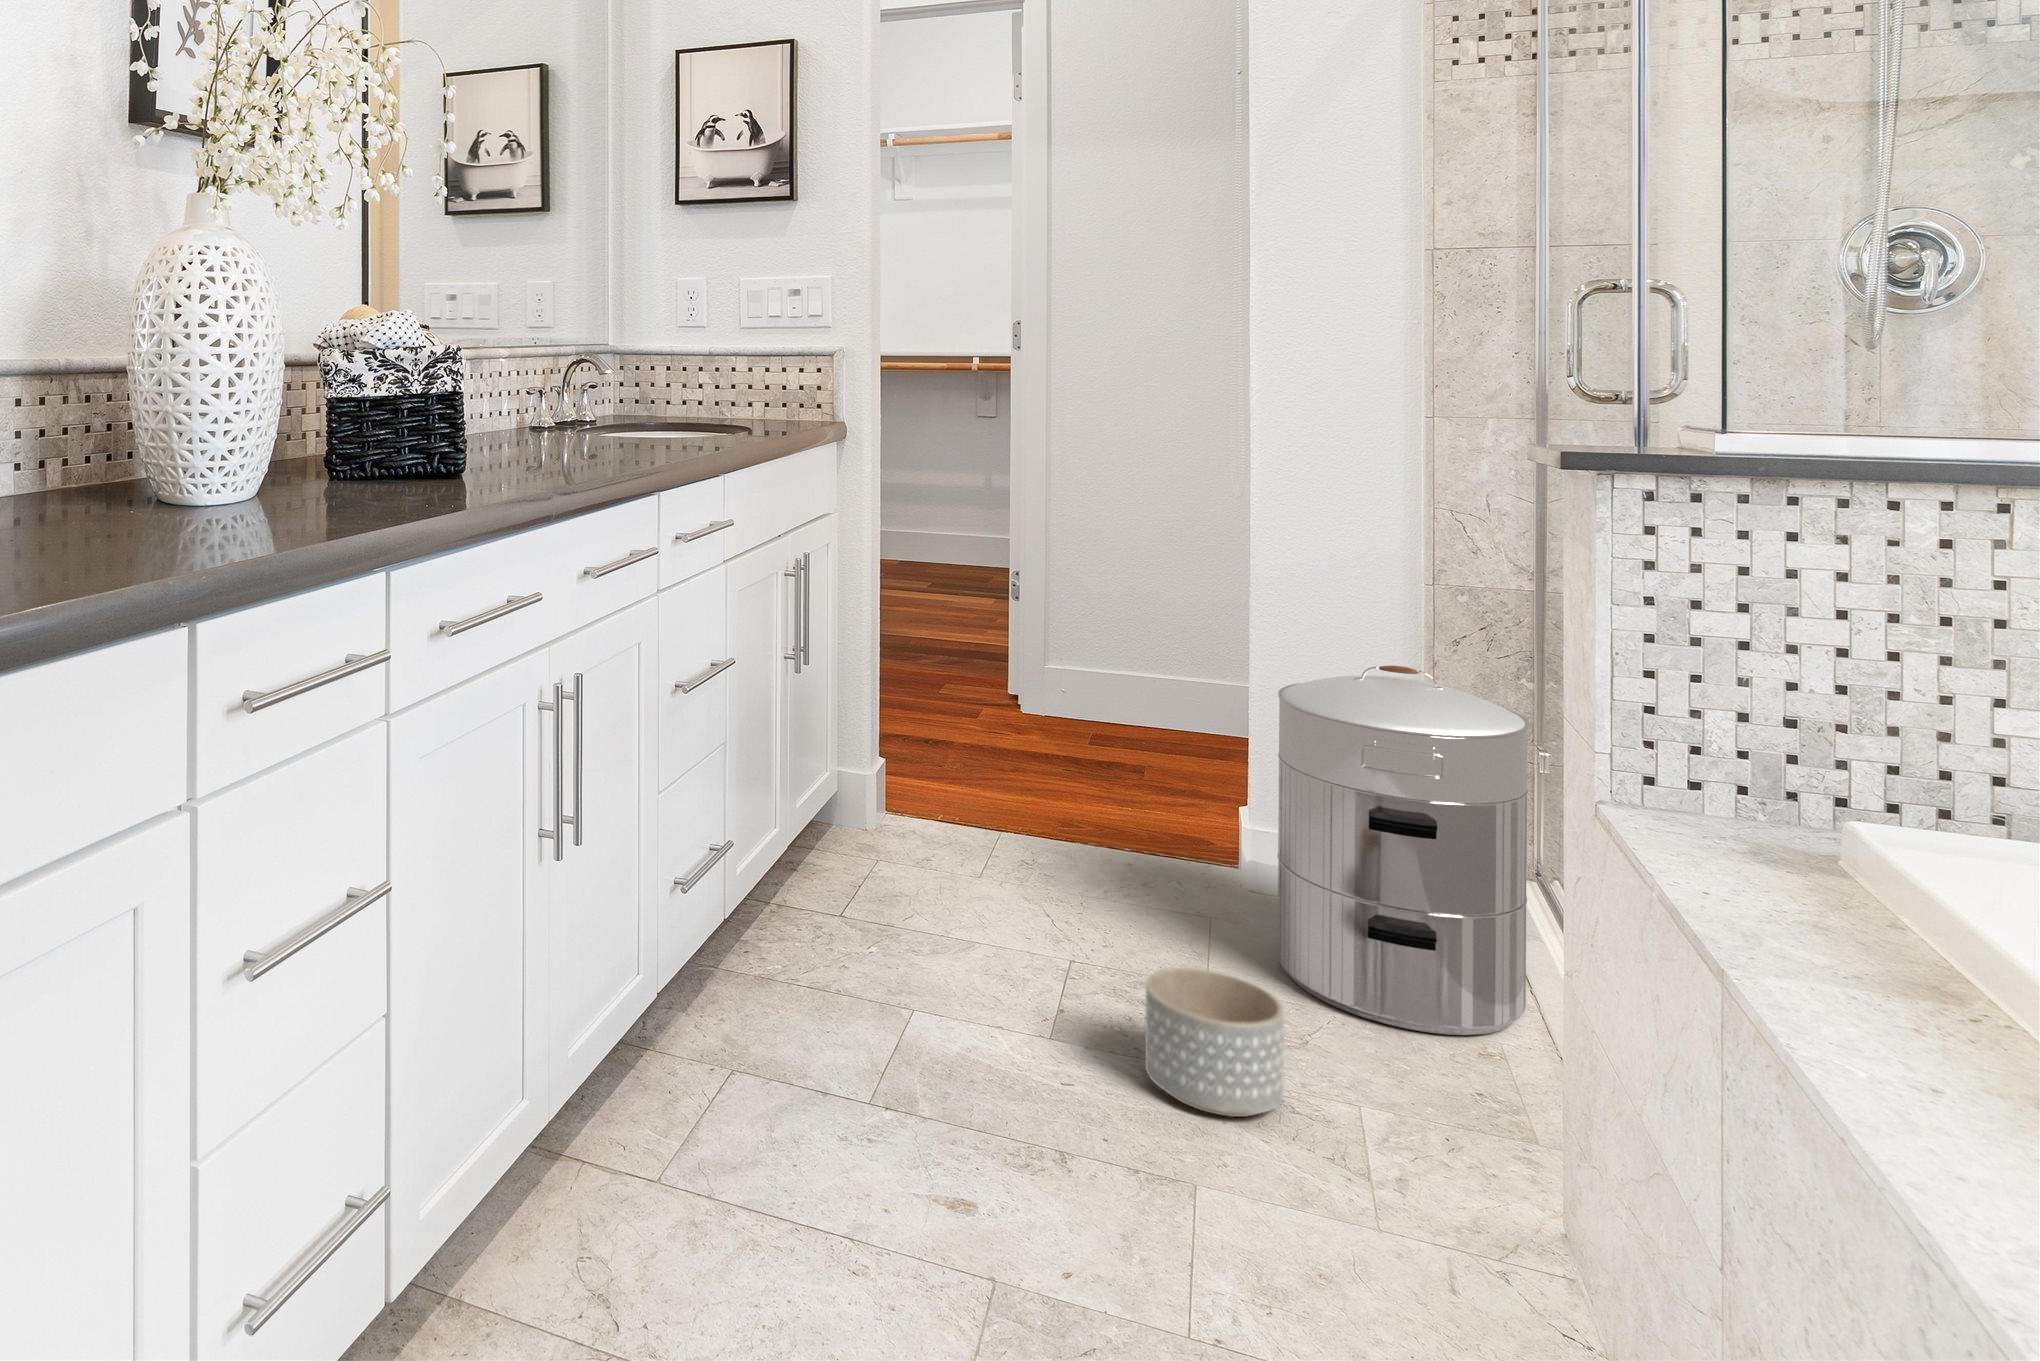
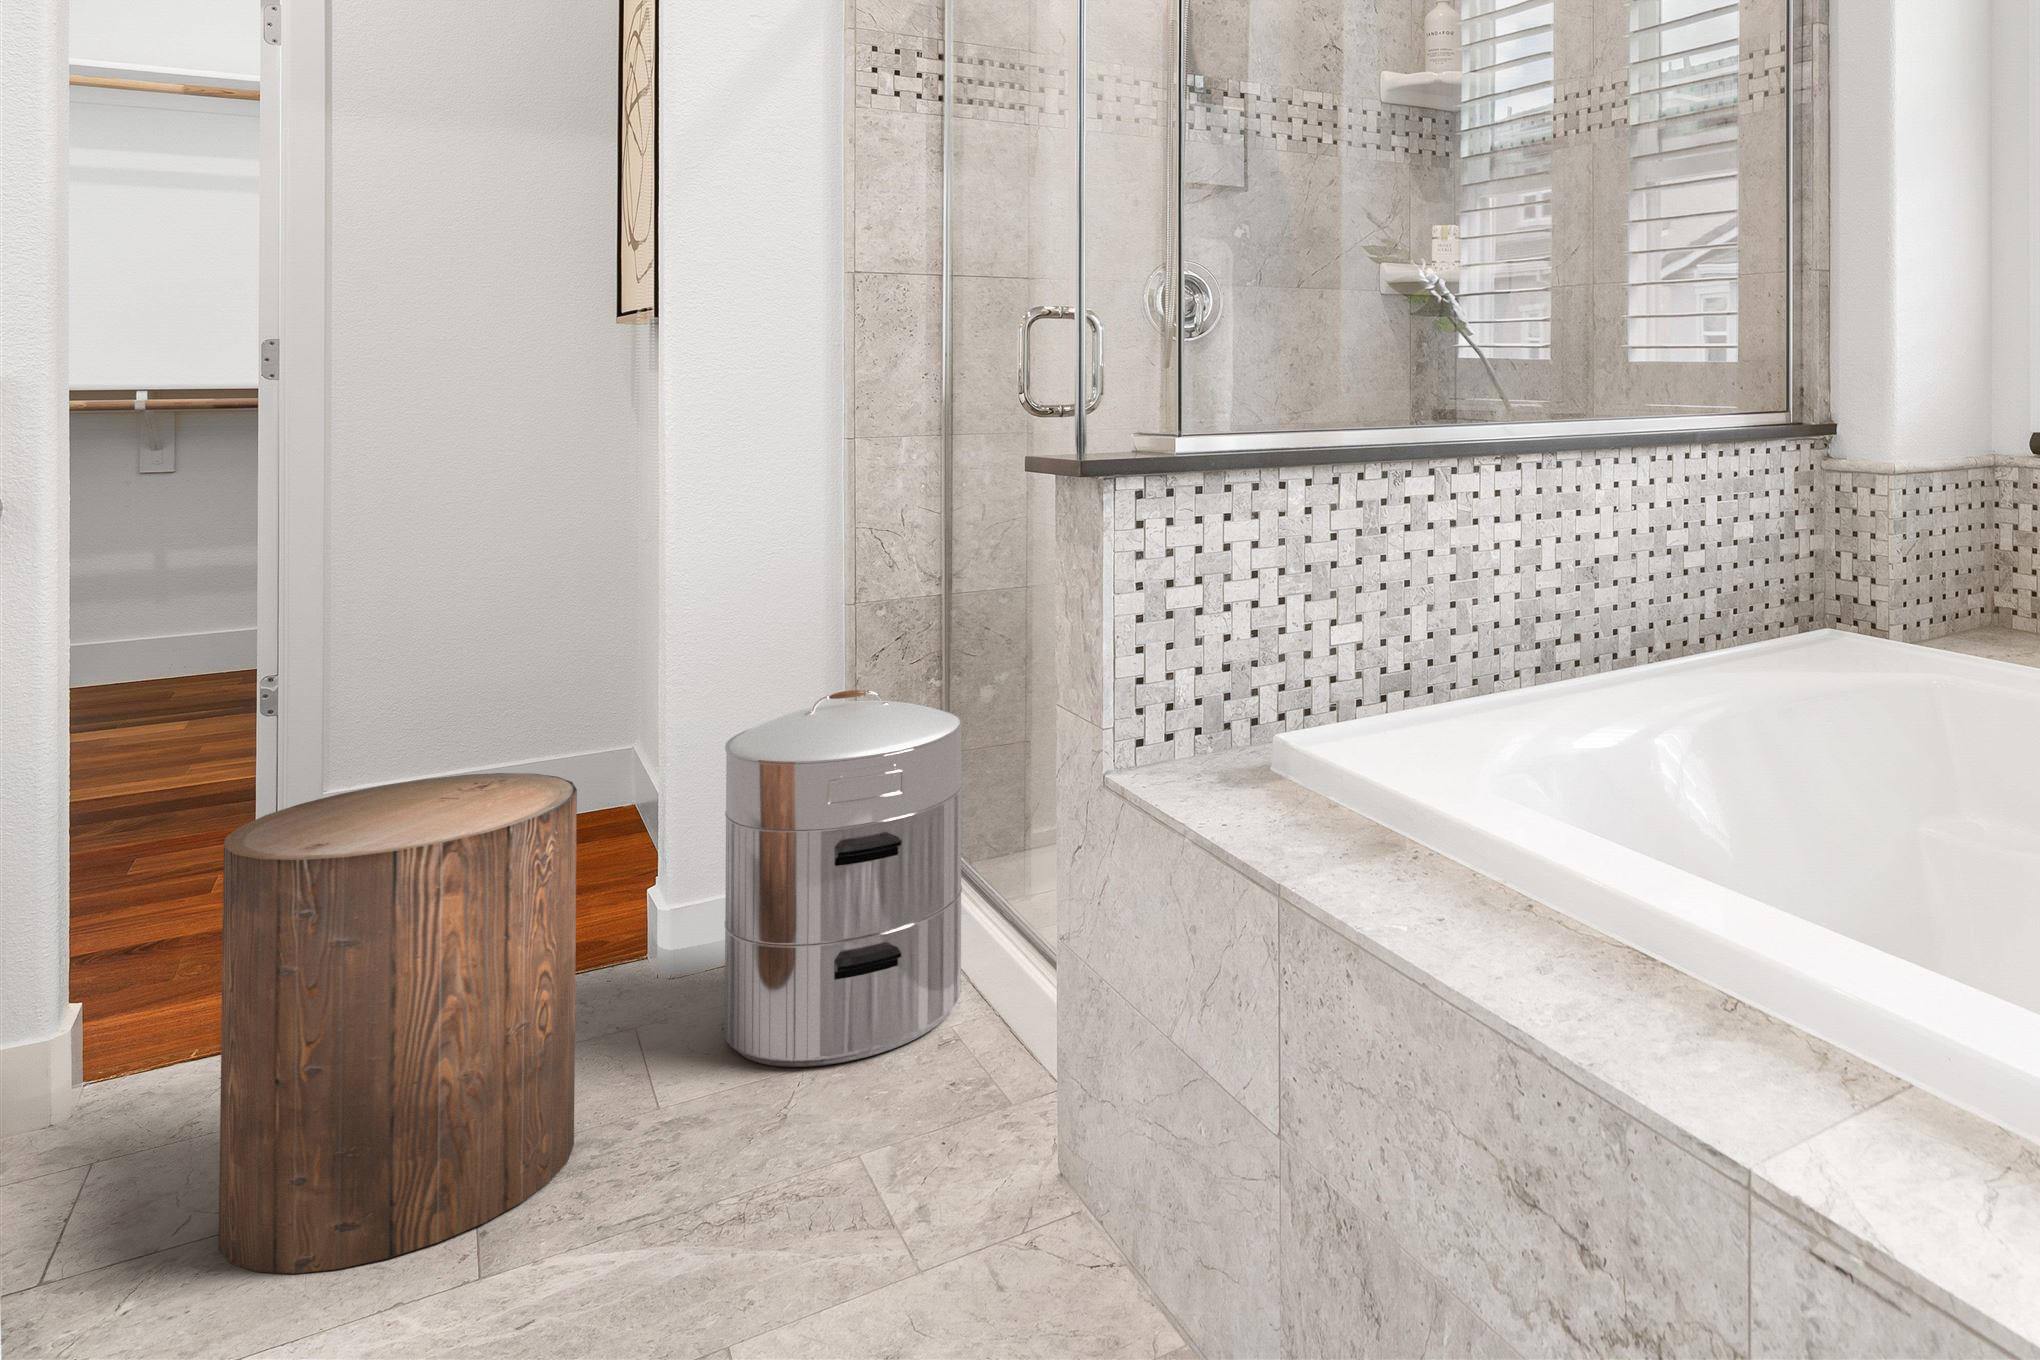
stool: none [915,653,1139,1002] -> present [219,773,577,1274]
planter: present [1145,968,1284,1117] -> none [626,1081,790,1261]

